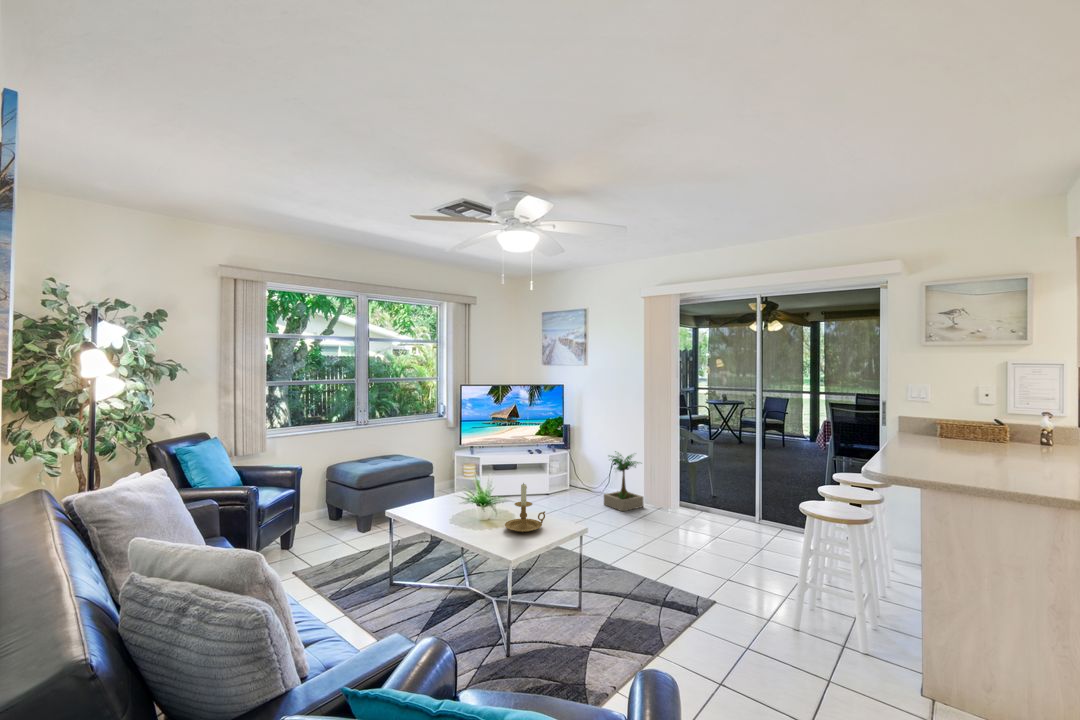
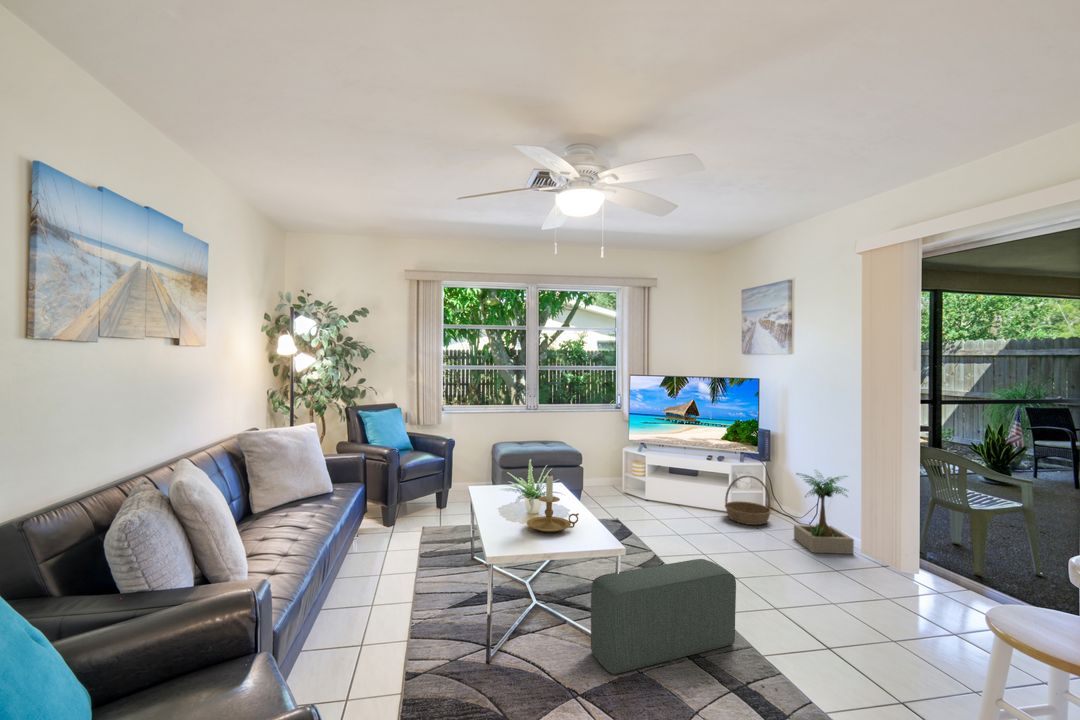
basket: none [547,462,581,501] -> present [725,475,771,525]
pouf: none [567,528,640,626] -> present [591,559,736,674]

